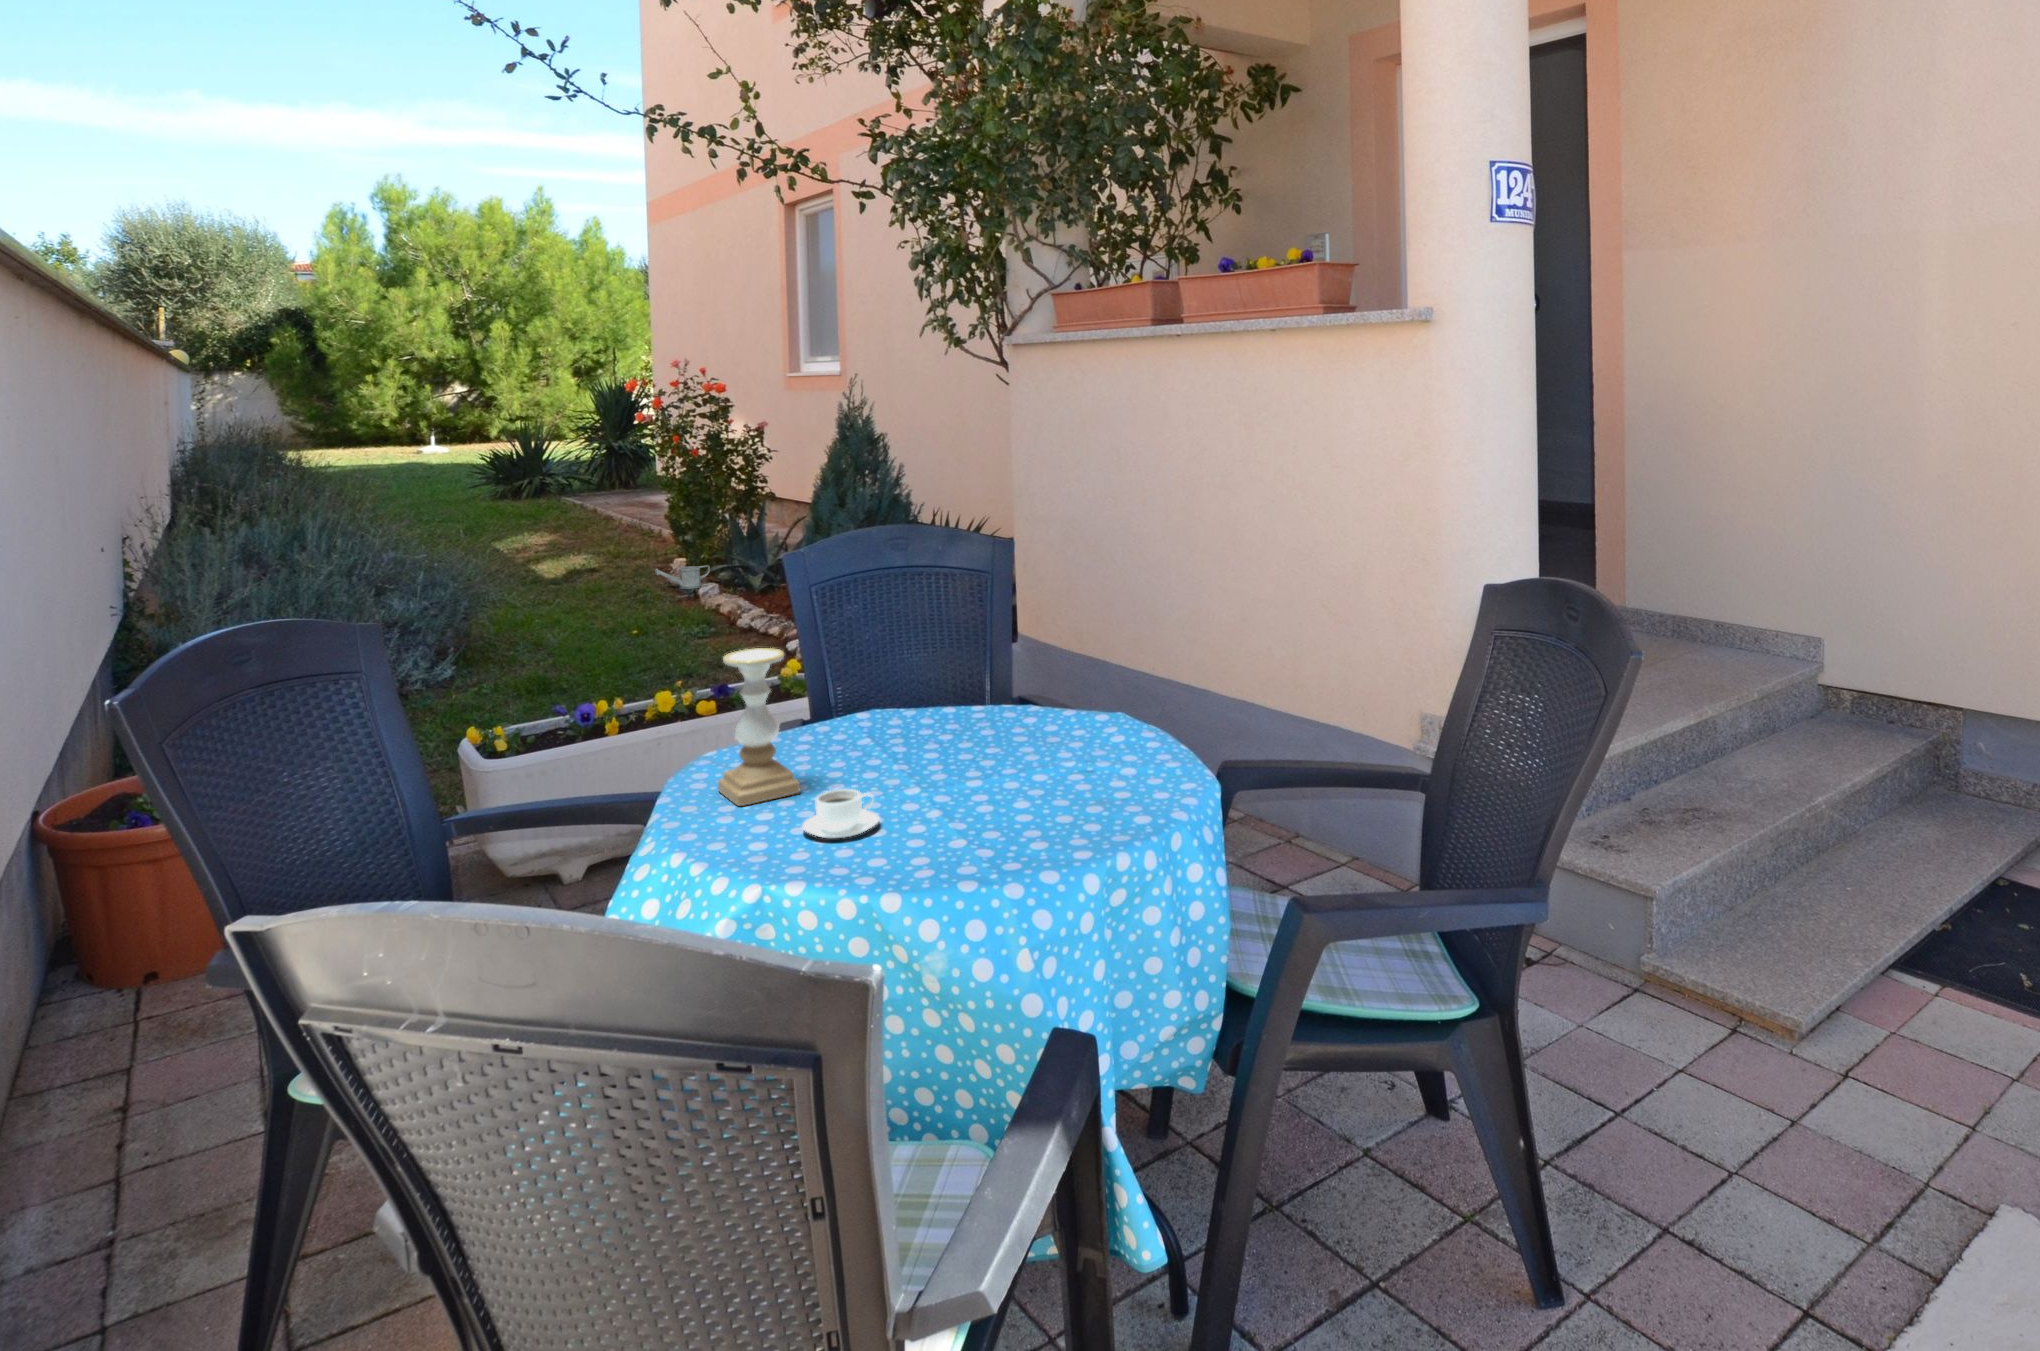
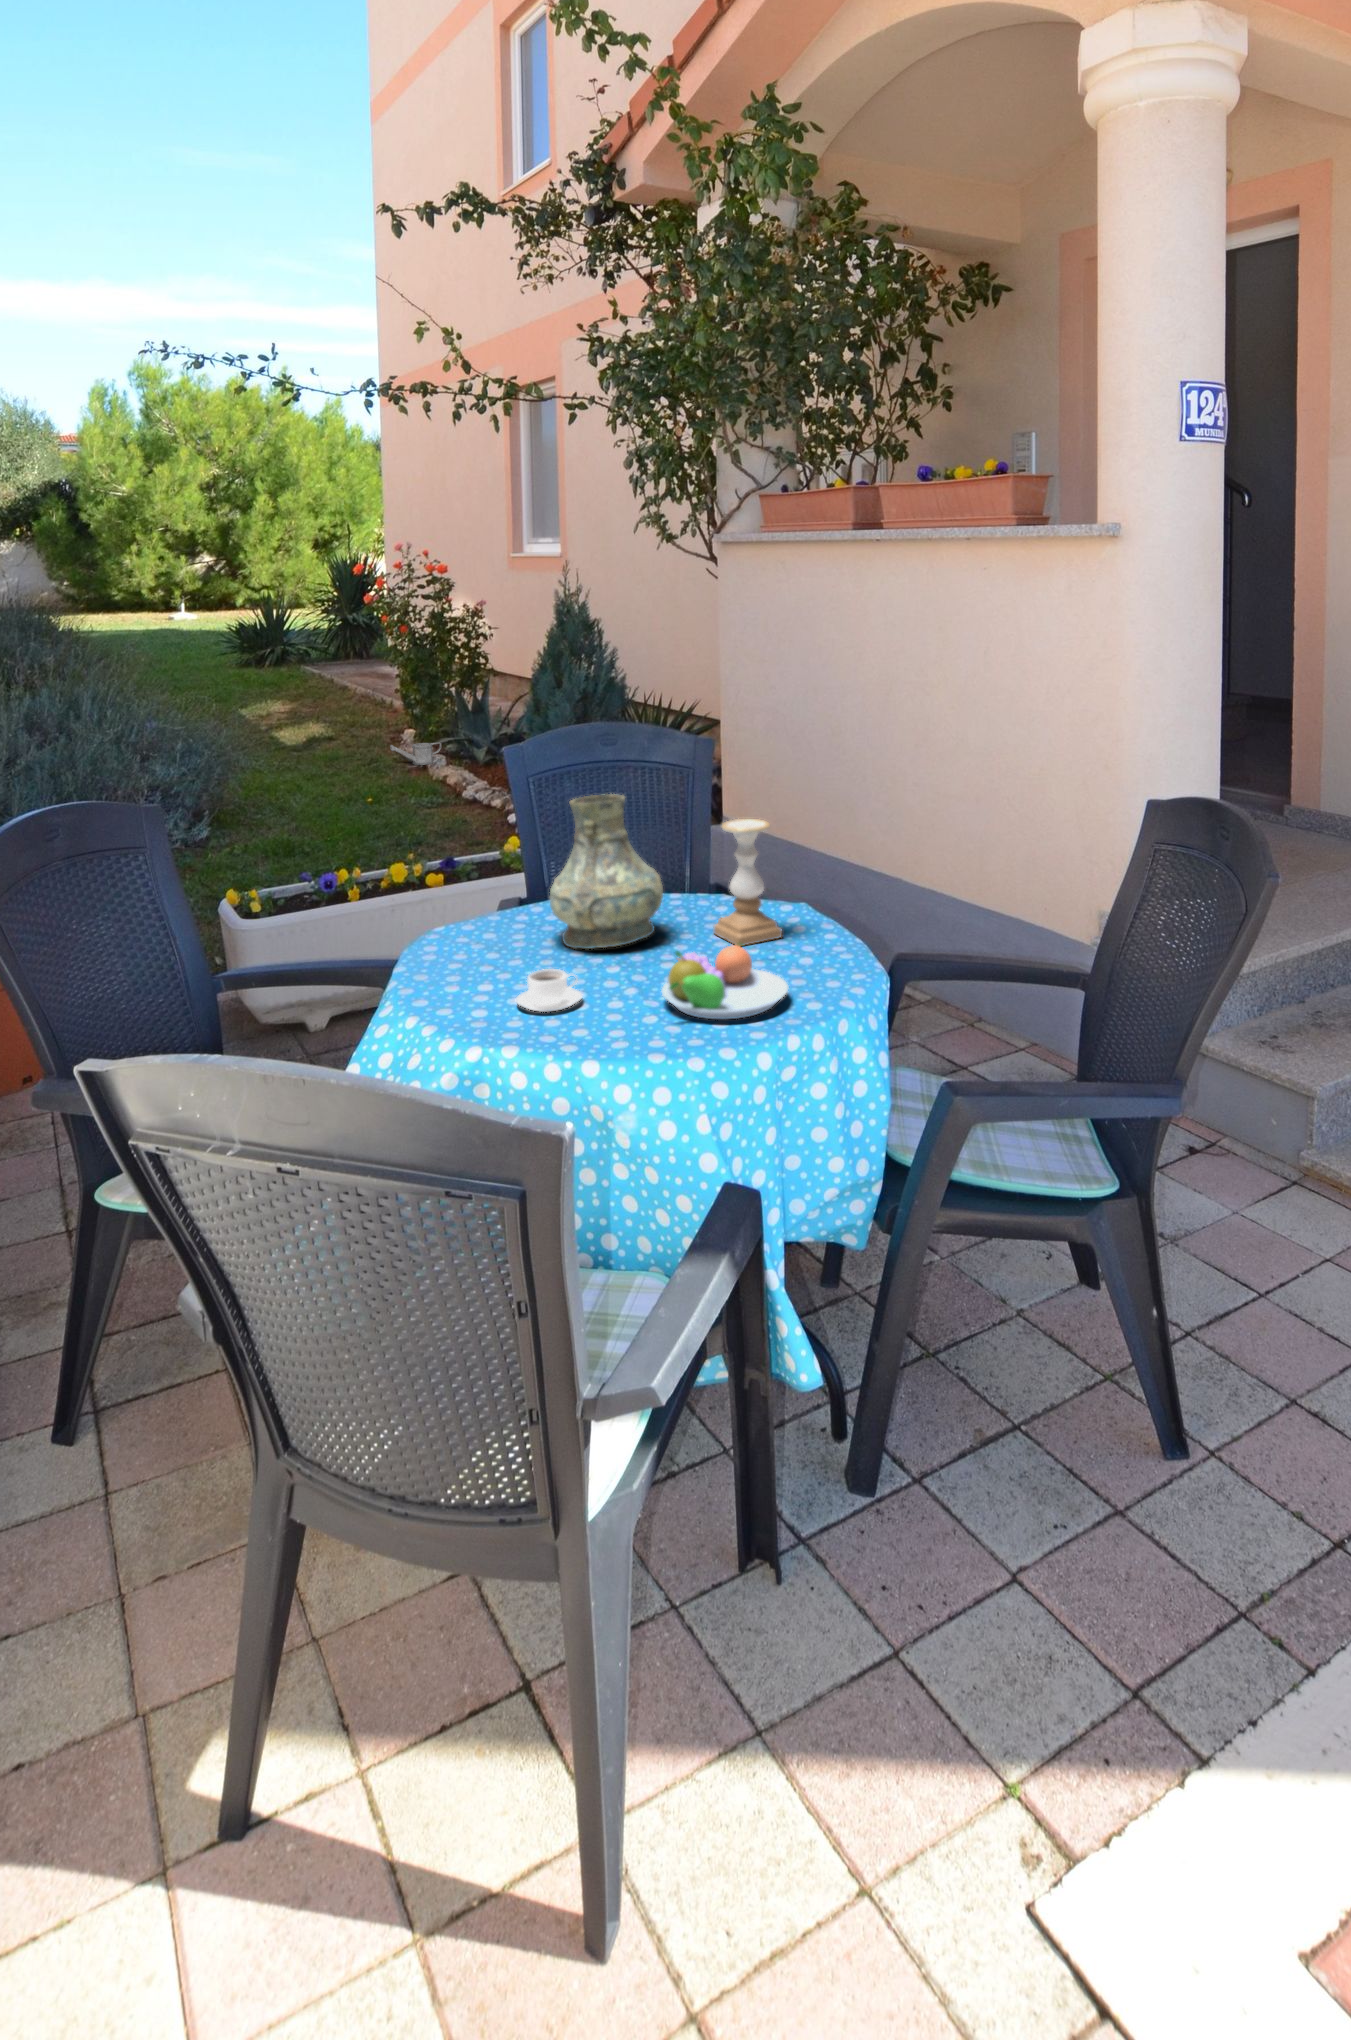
vase: none [838,593,966,767] -> present [550,794,663,949]
candle holder: present [718,648,800,806] -> present [713,819,782,945]
fruit bowl: none [970,753,1115,839] -> present [662,944,788,1020]

